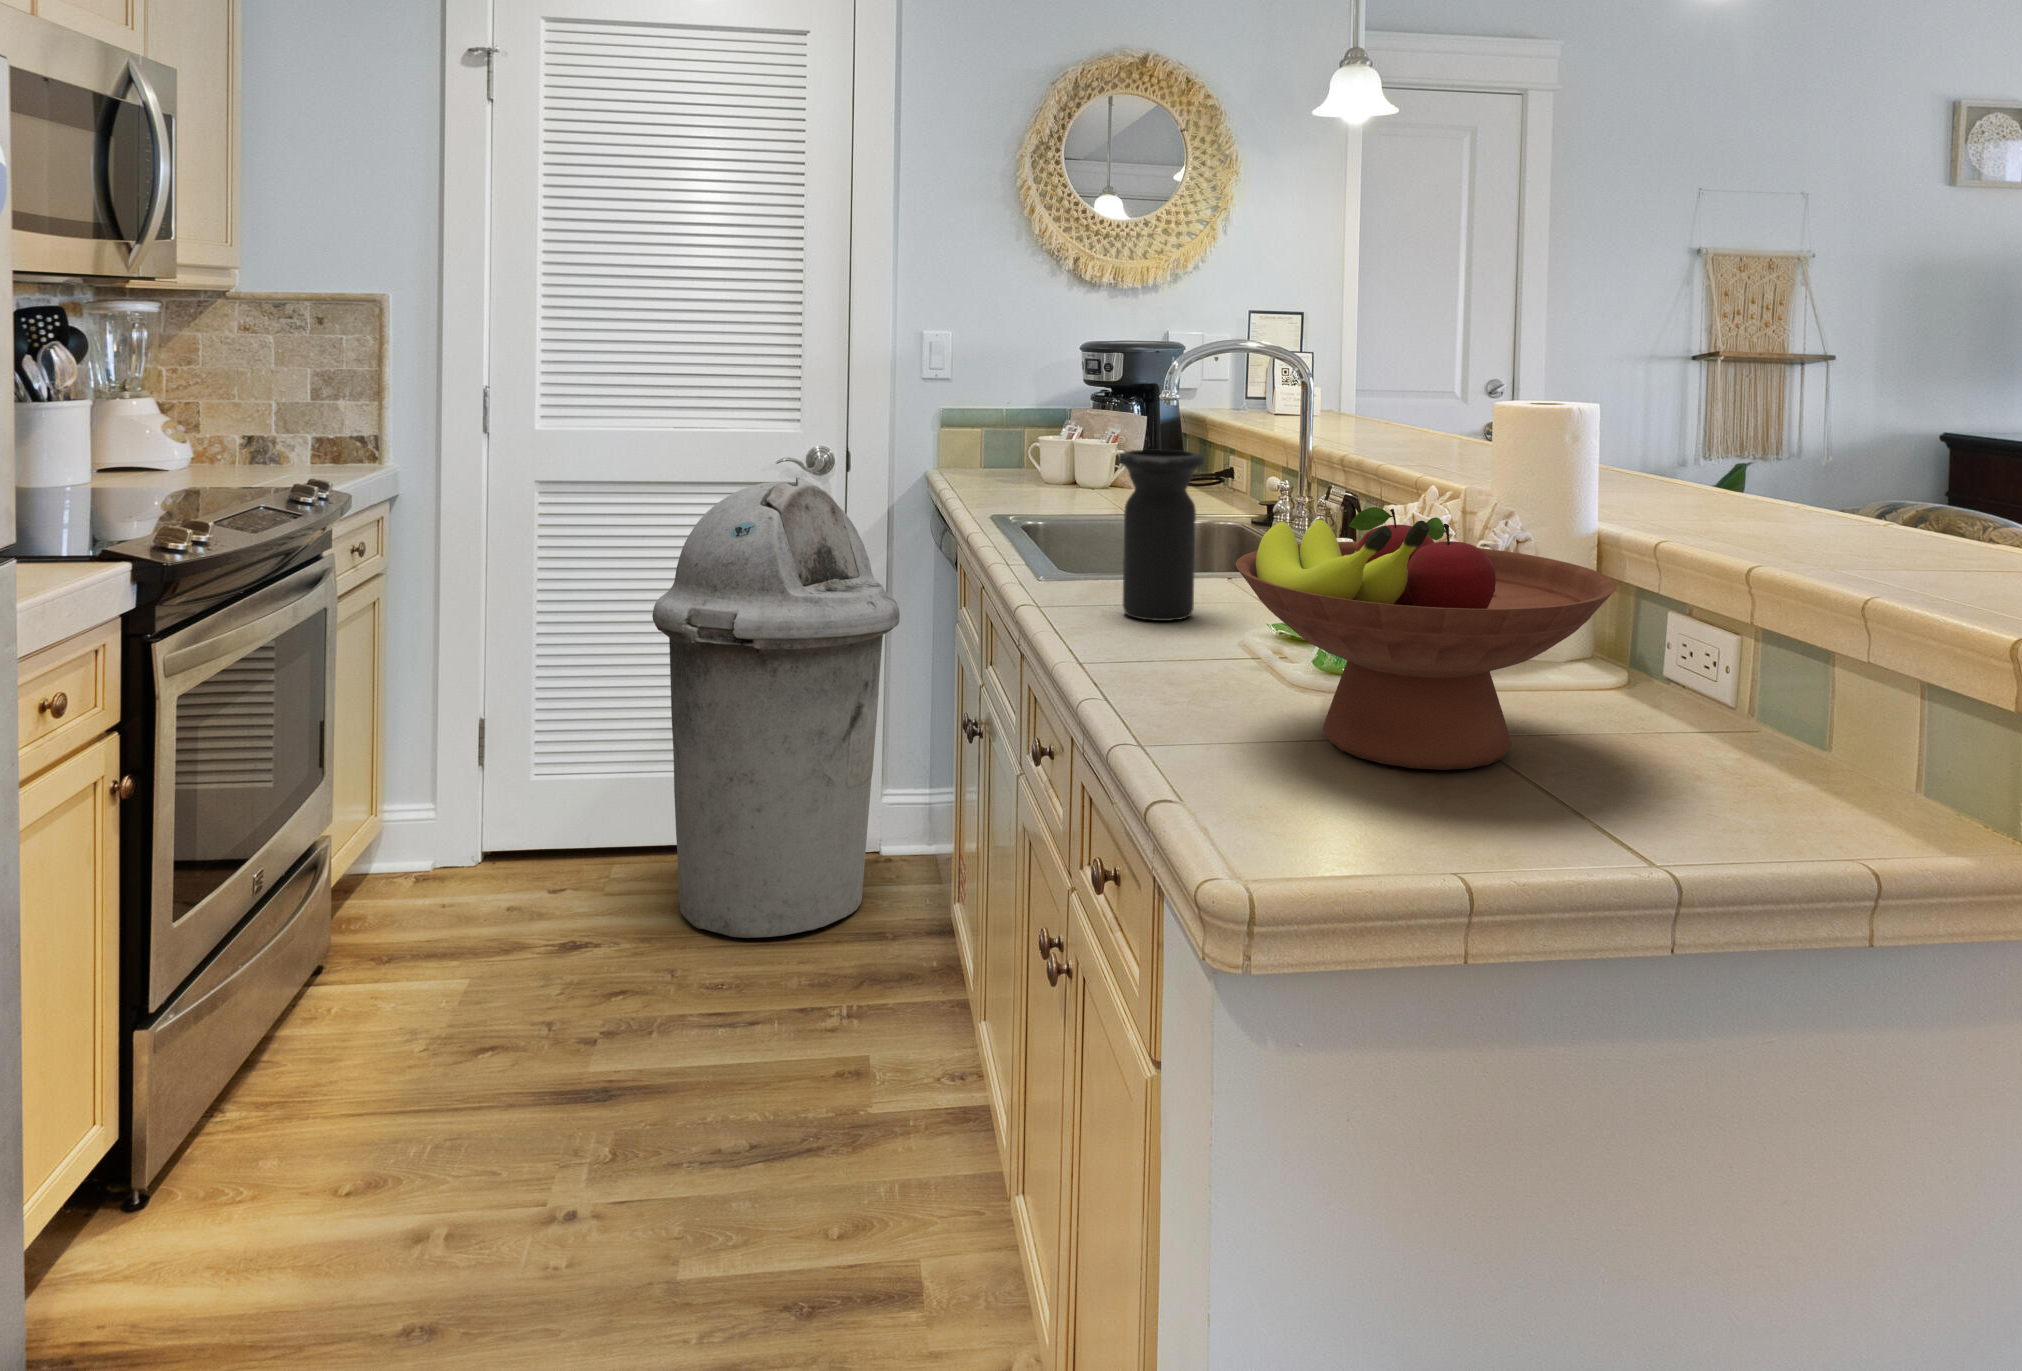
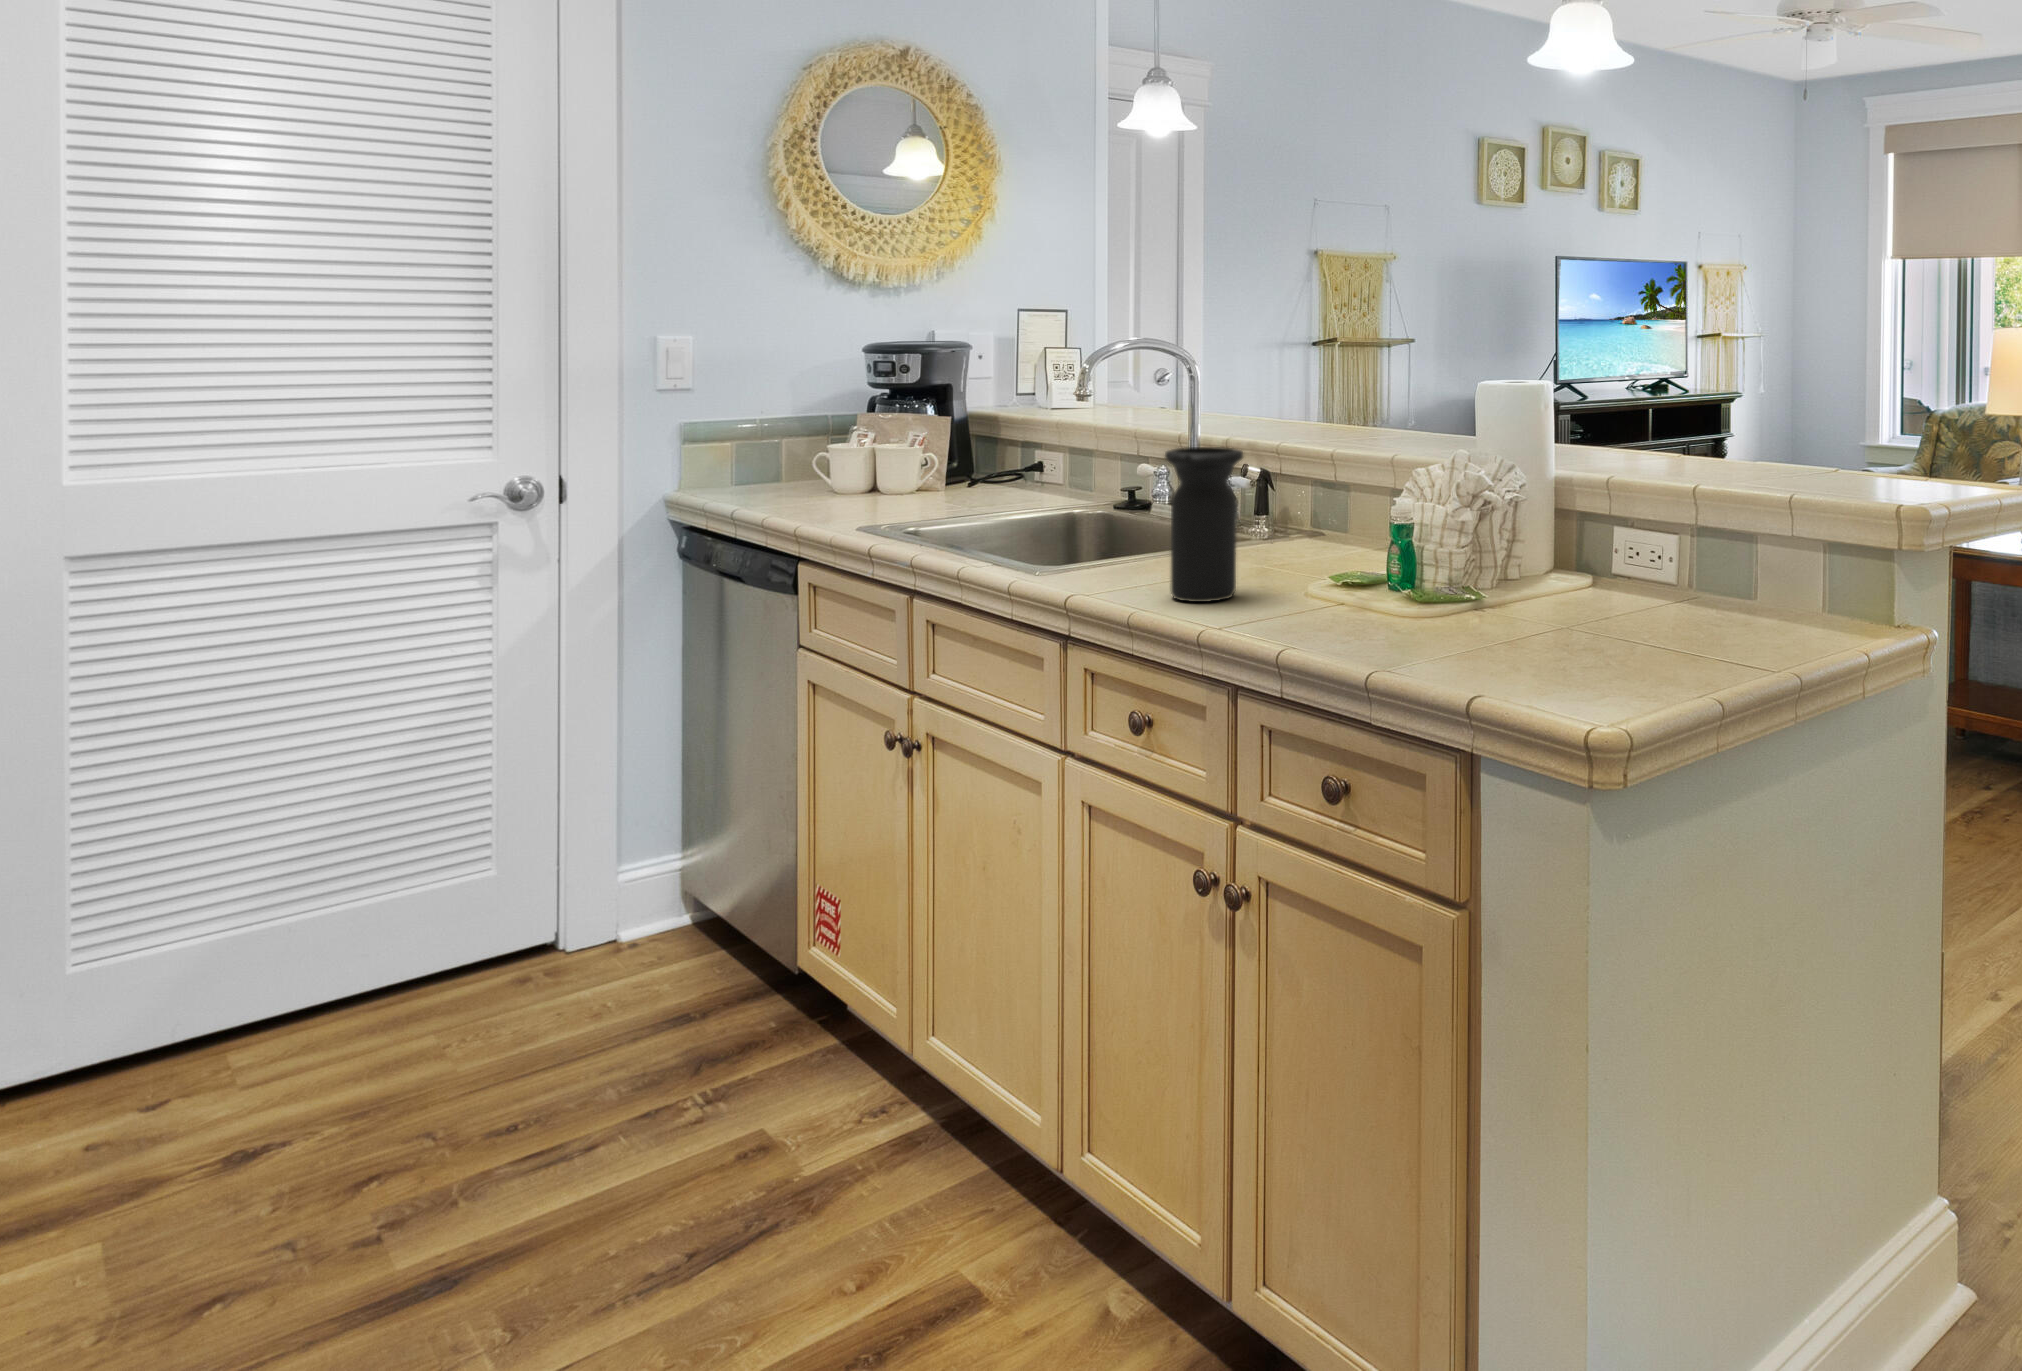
trash can: present [652,477,900,938] -> none [329,512,681,1074]
fruit bowl: present [1235,507,1616,770] -> none [1428,477,1709,671]

